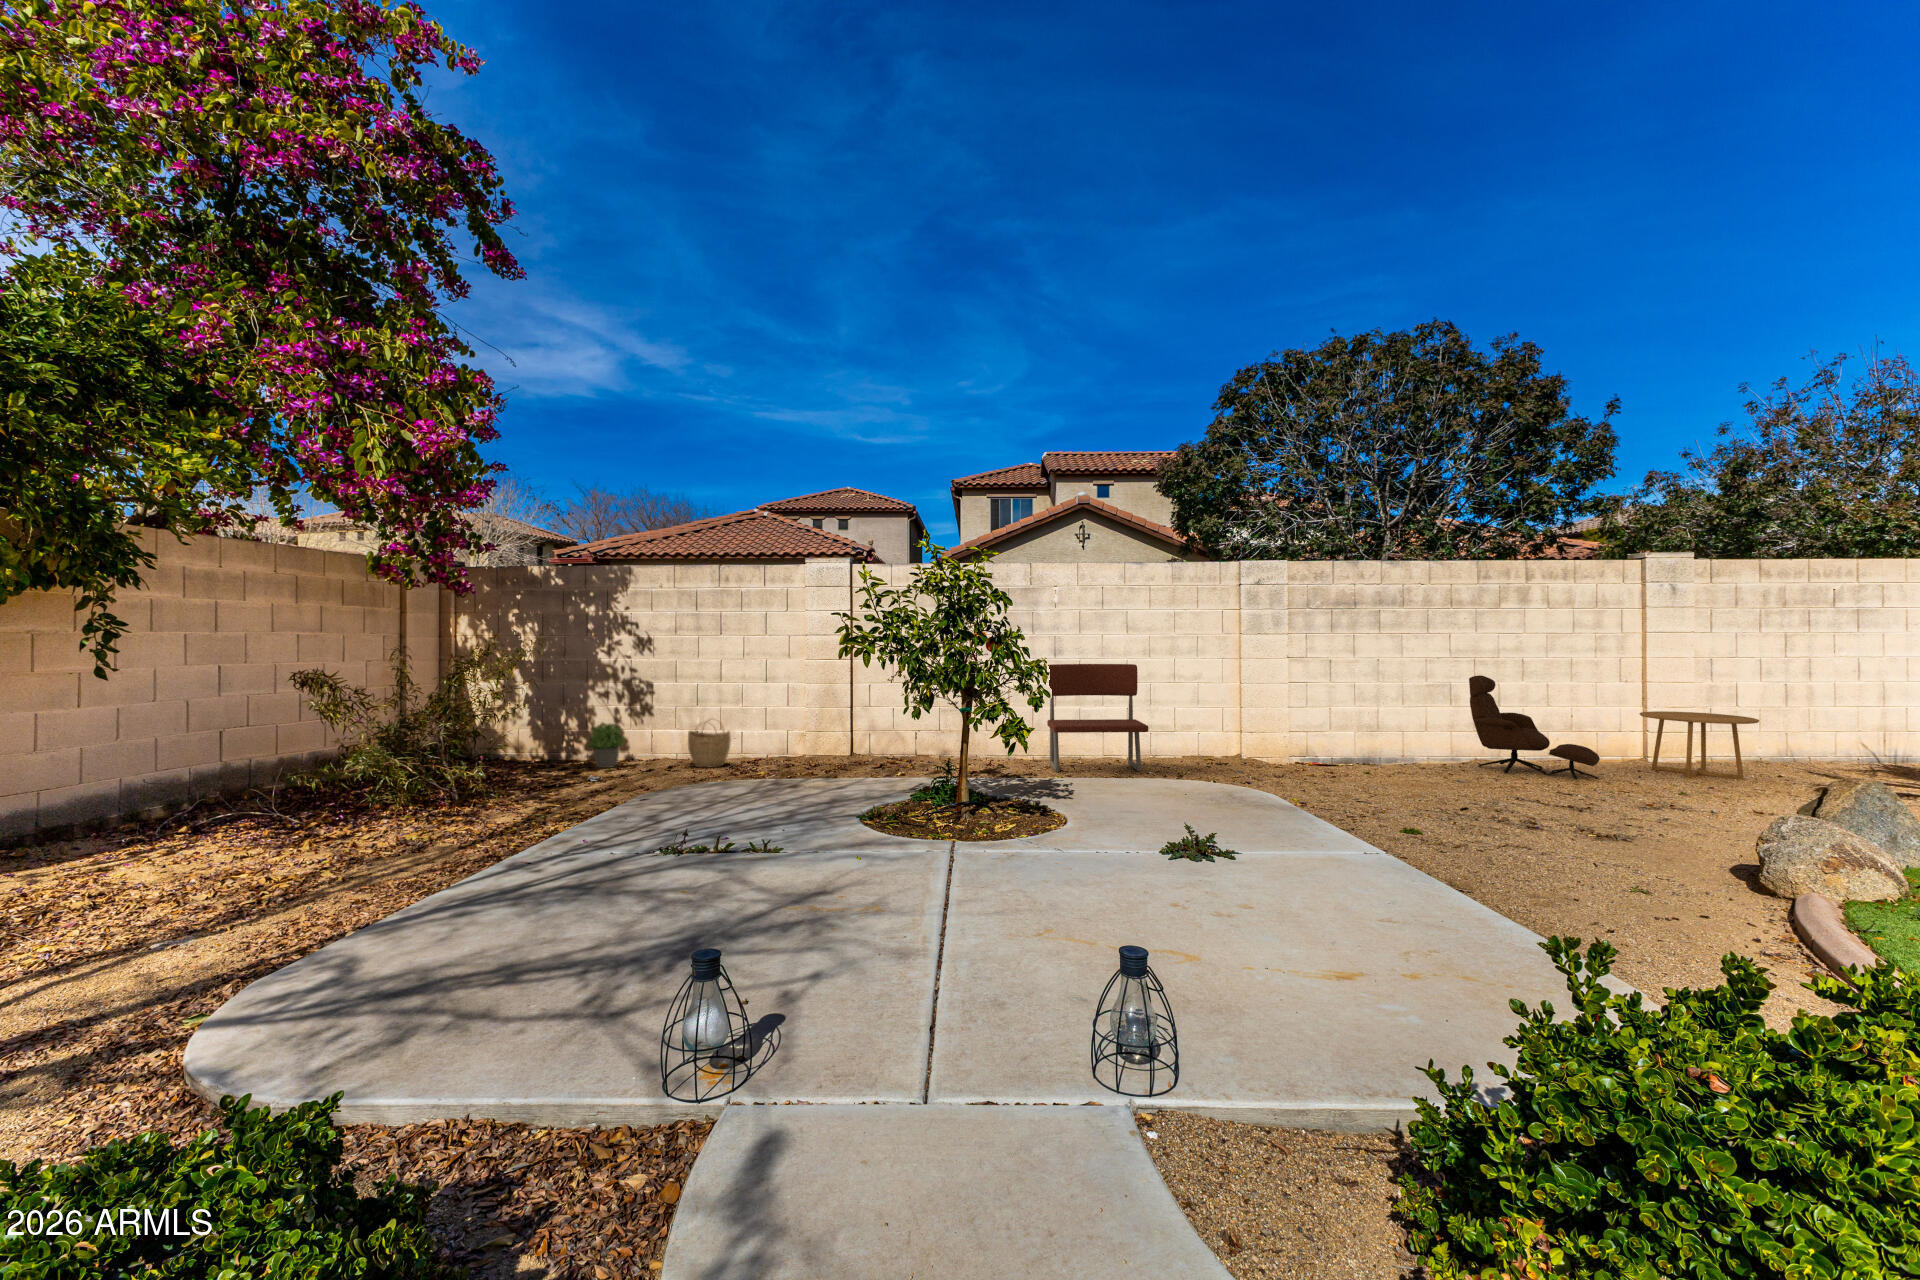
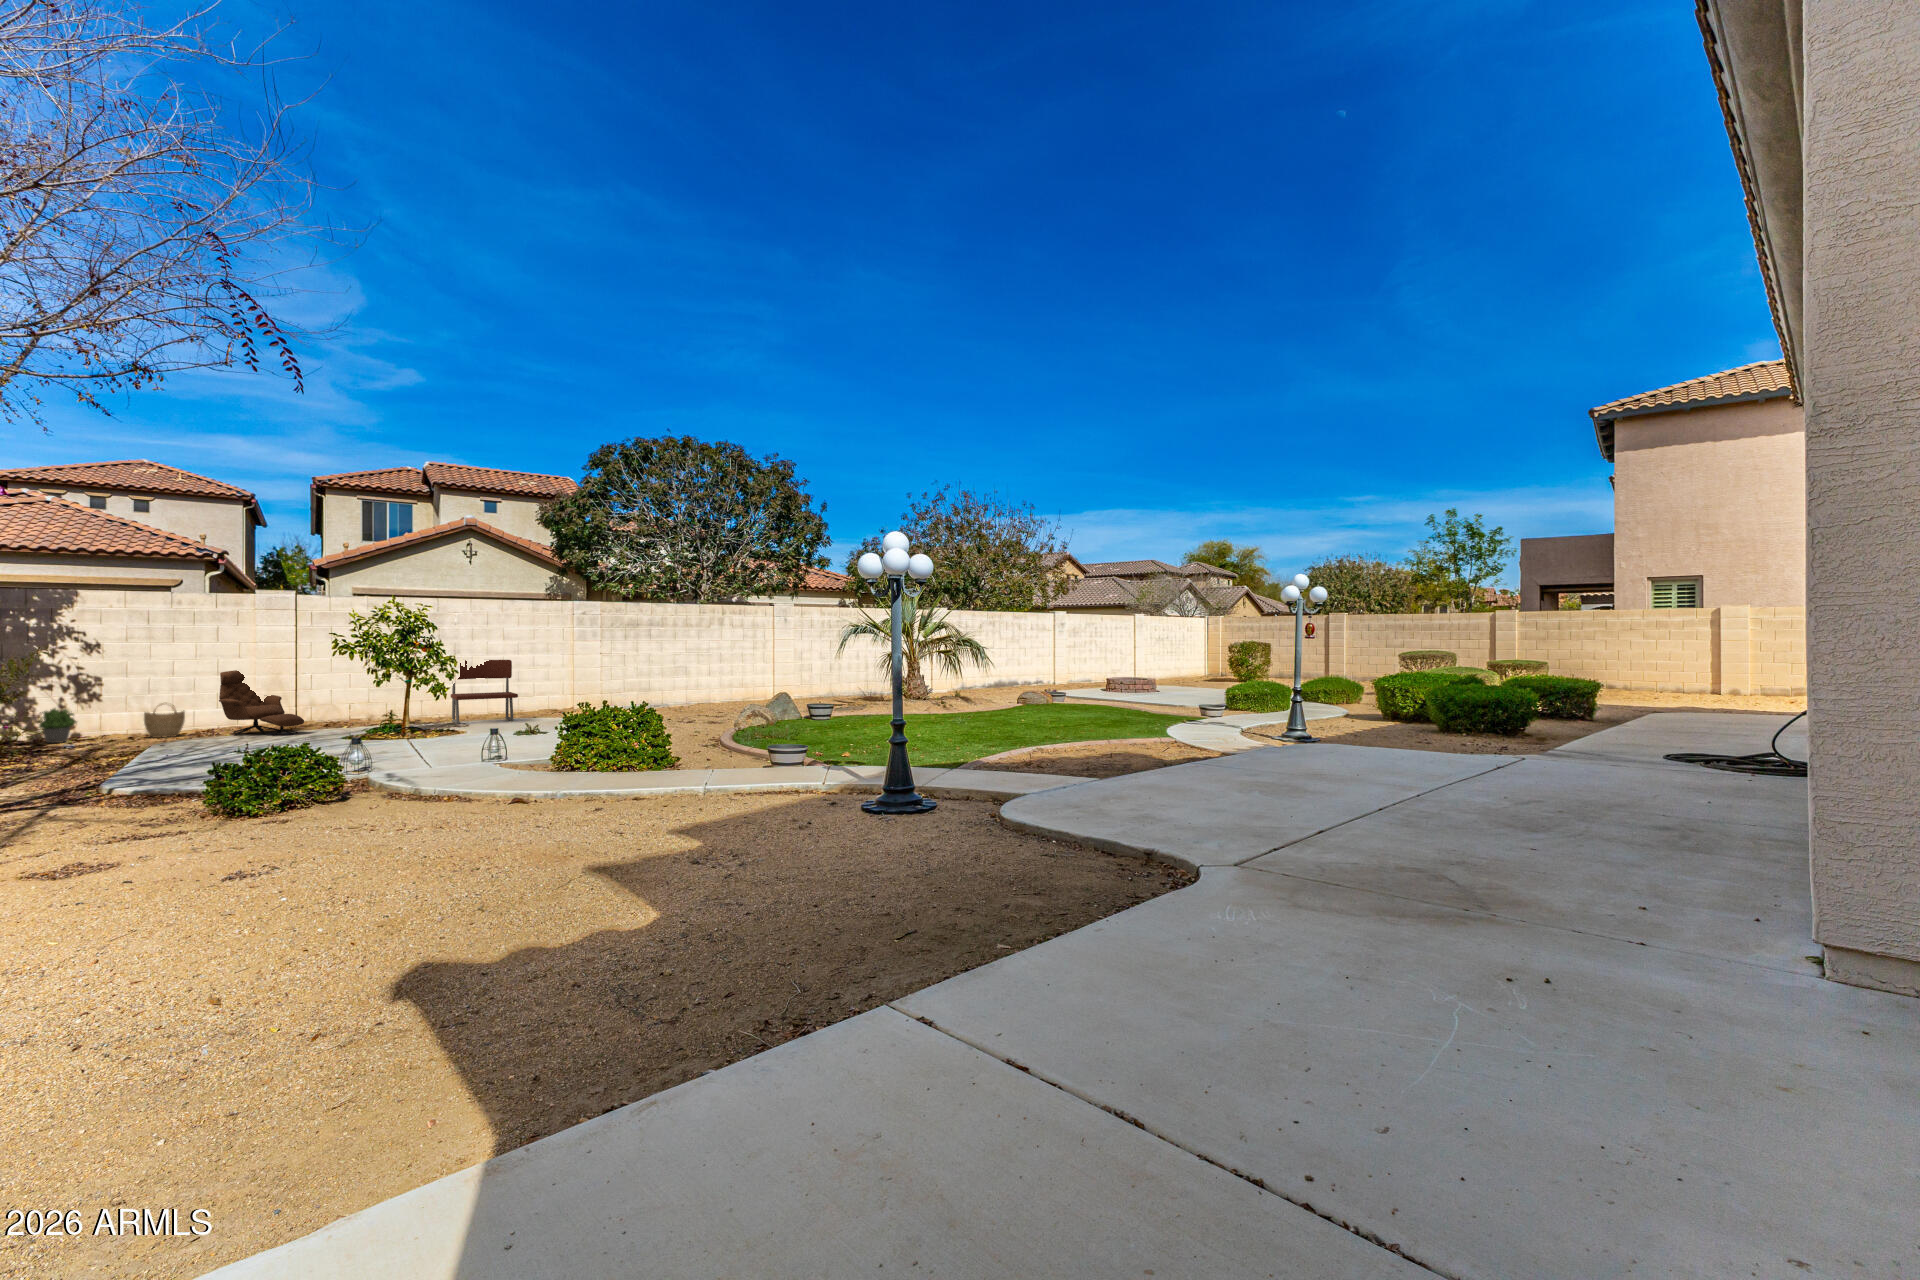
lounge chair: present [1469,675,1600,780] -> present [219,670,304,736]
round table: present [1639,711,1759,779] -> none [774,679,815,708]

